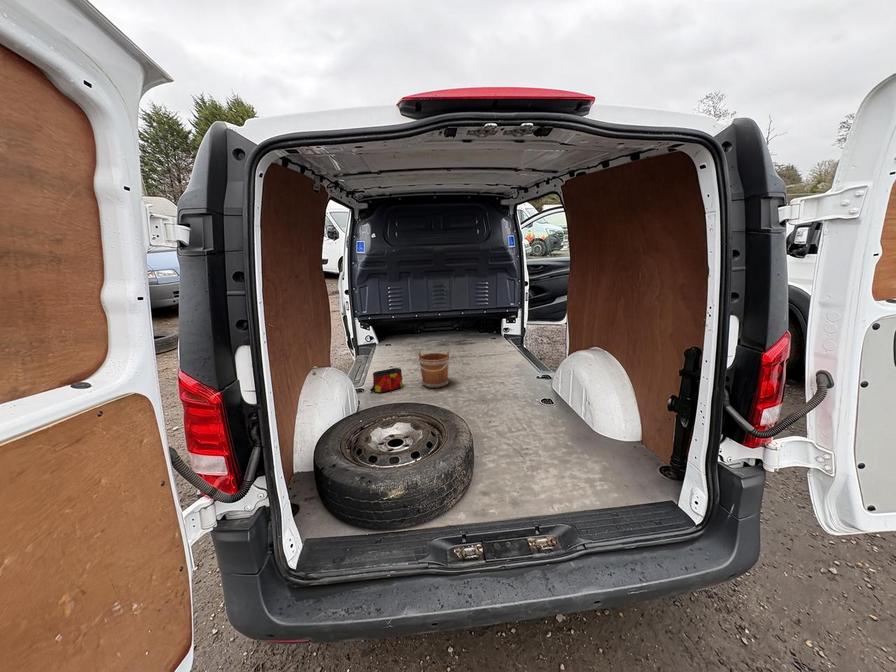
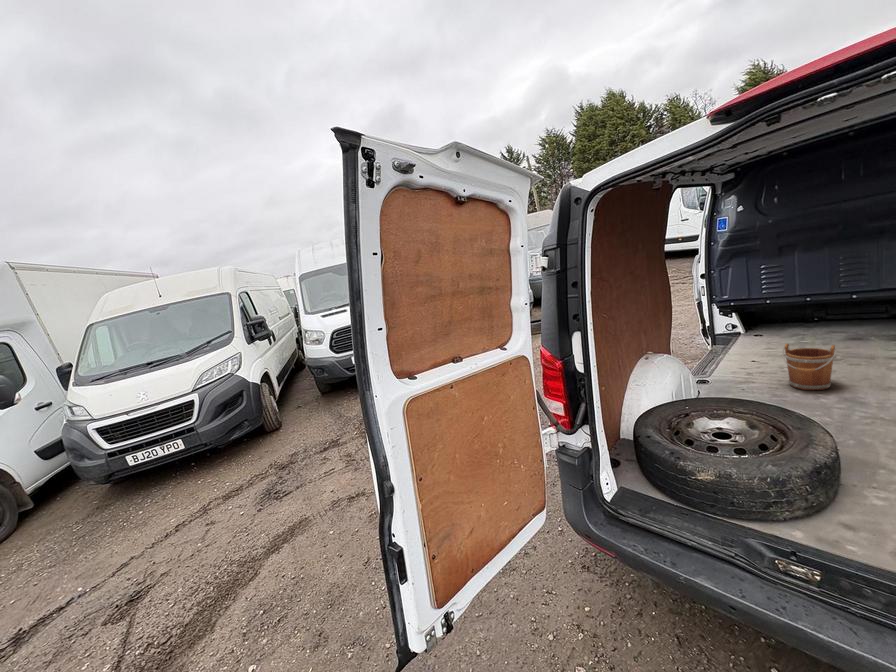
bag: present [370,368,402,393] -> none [717,361,761,386]

